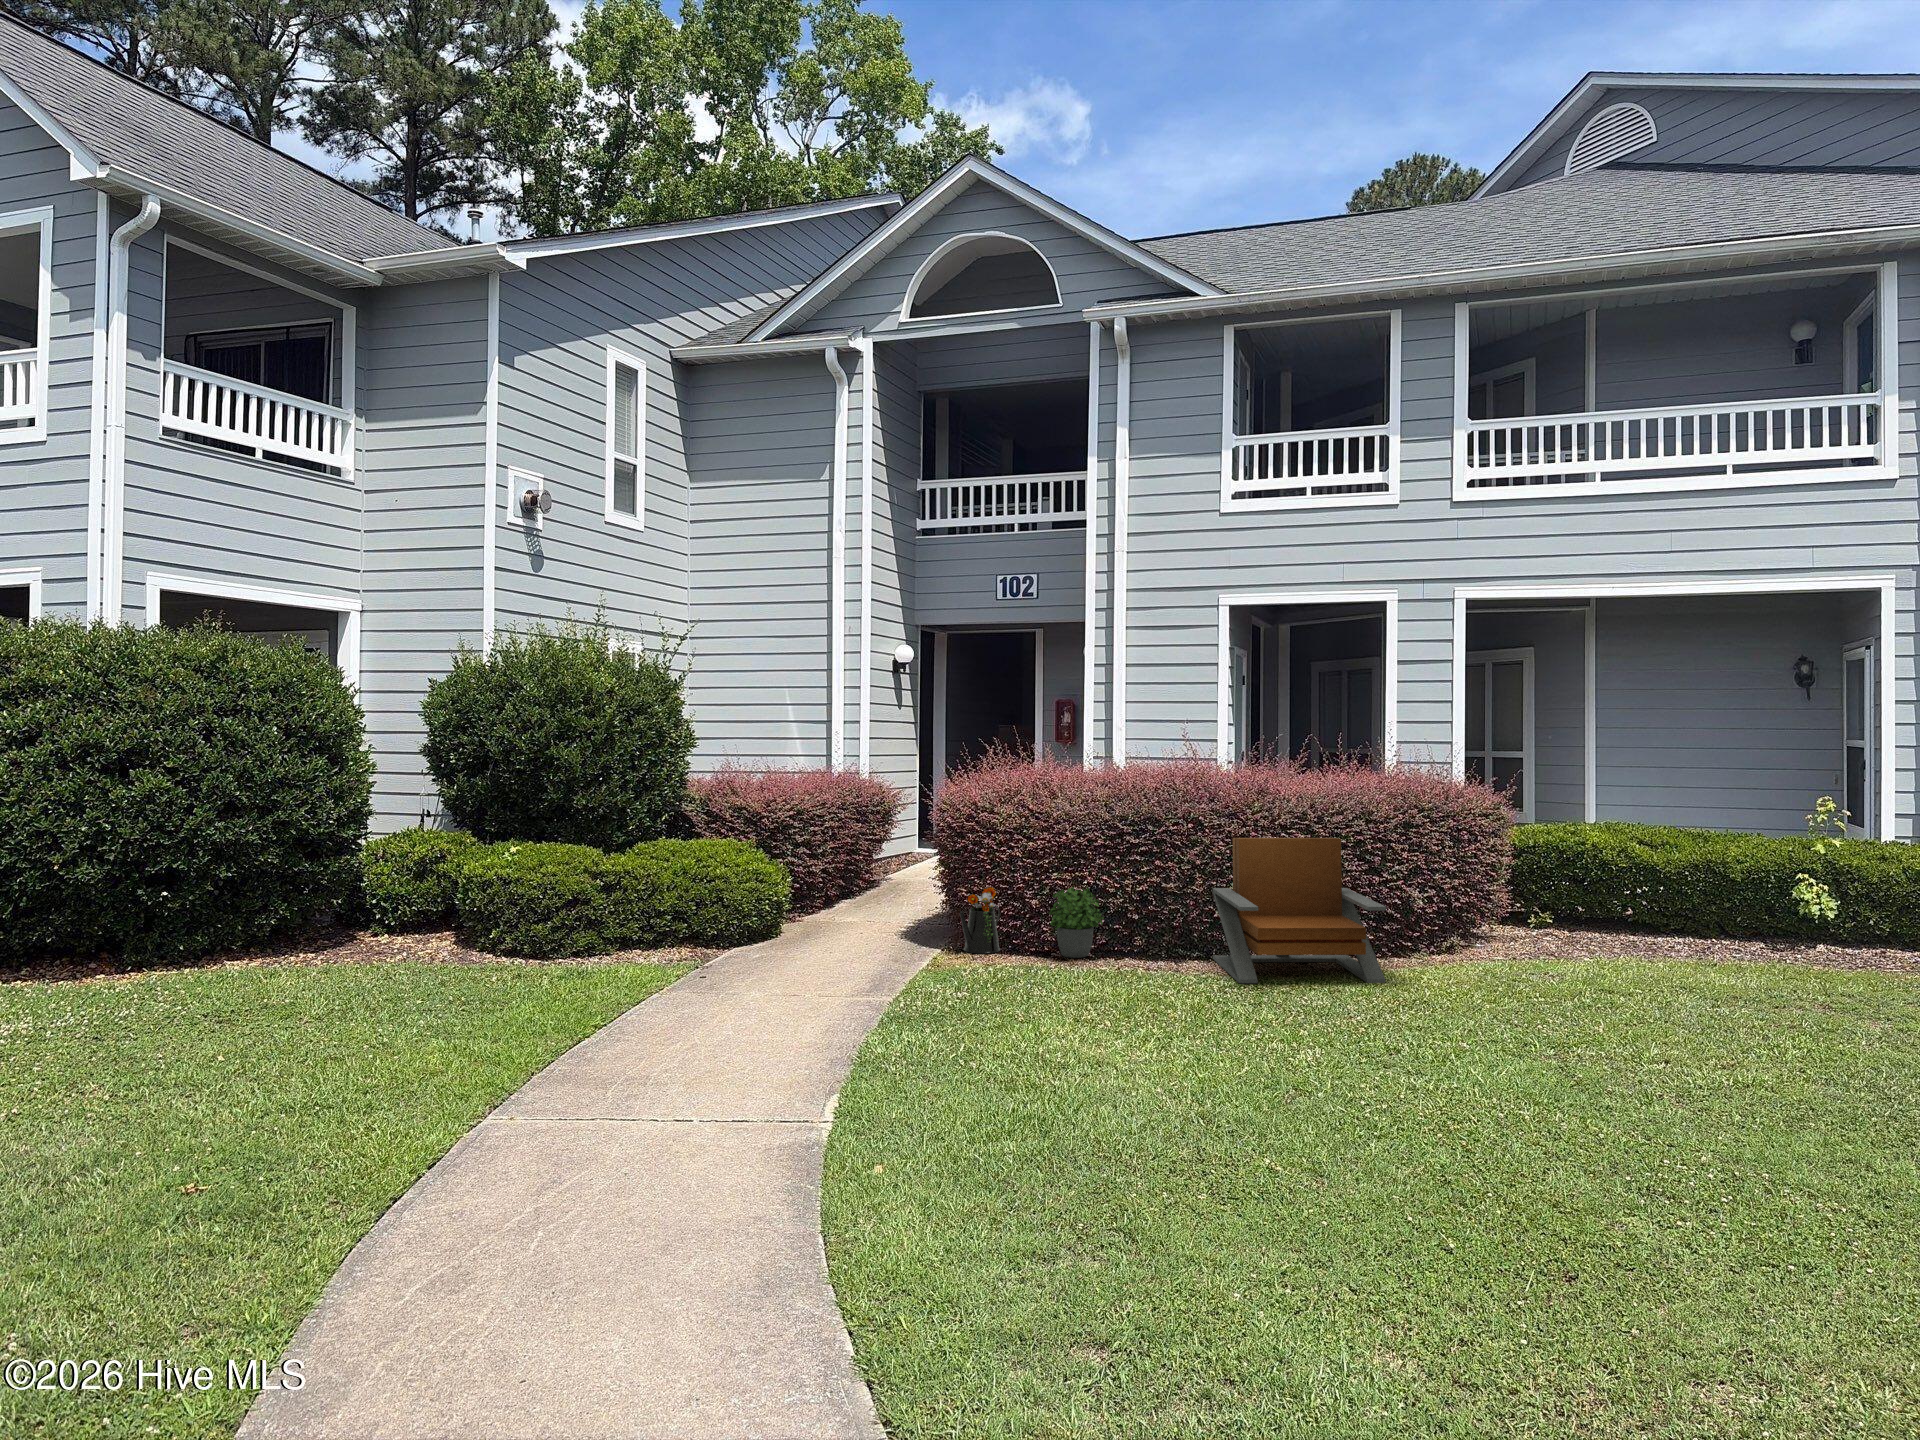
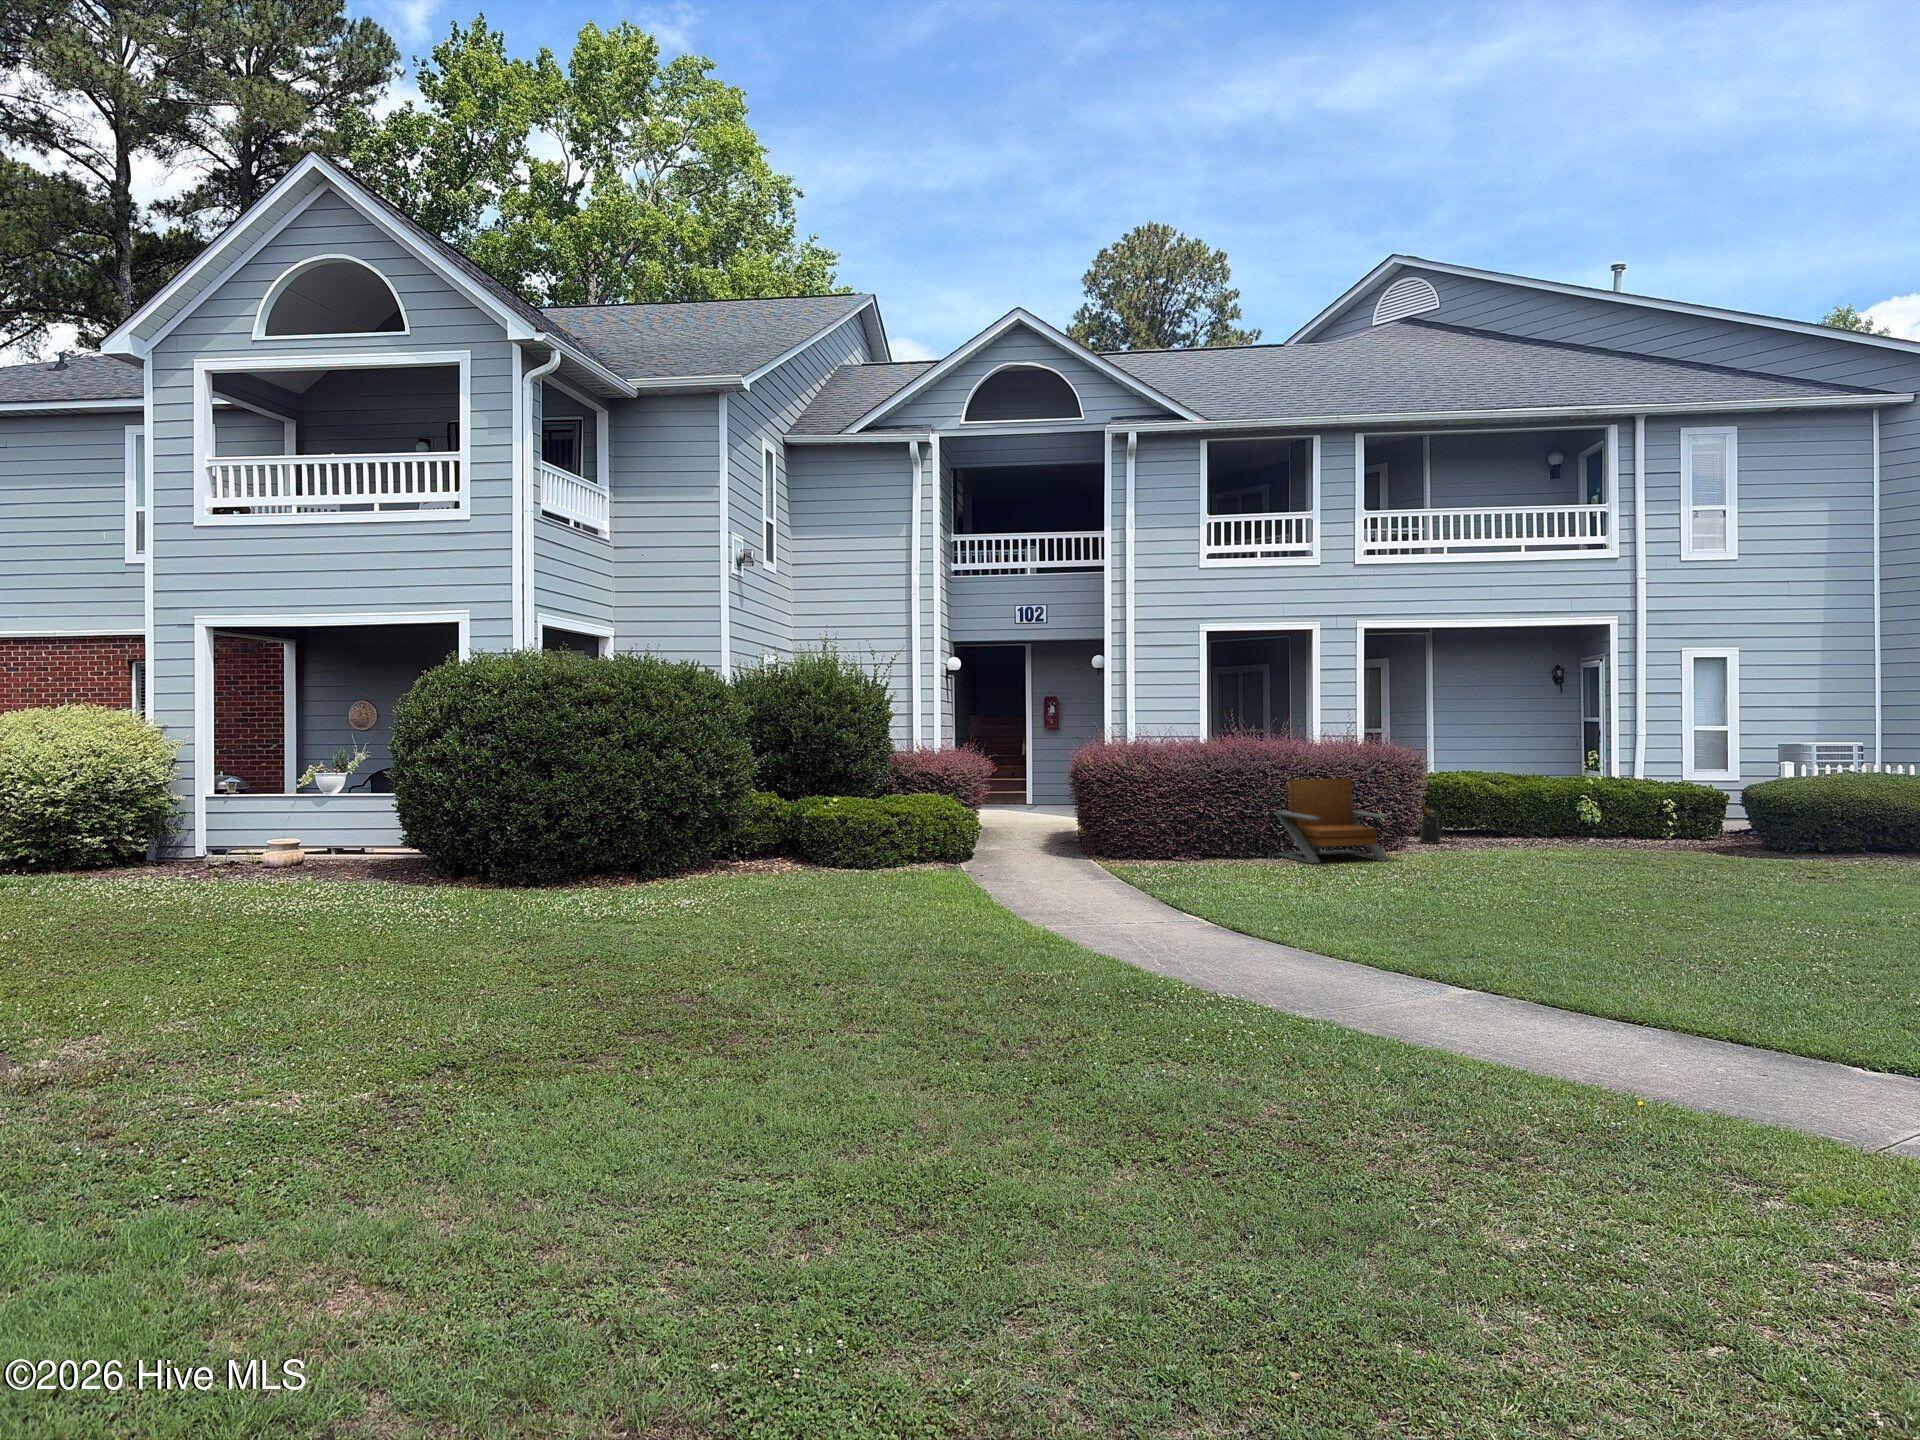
watering can: present [960,887,1000,954] -> present [1417,808,1444,843]
potted plant: present [1049,887,1104,958] -> none [1175,813,1213,858]

